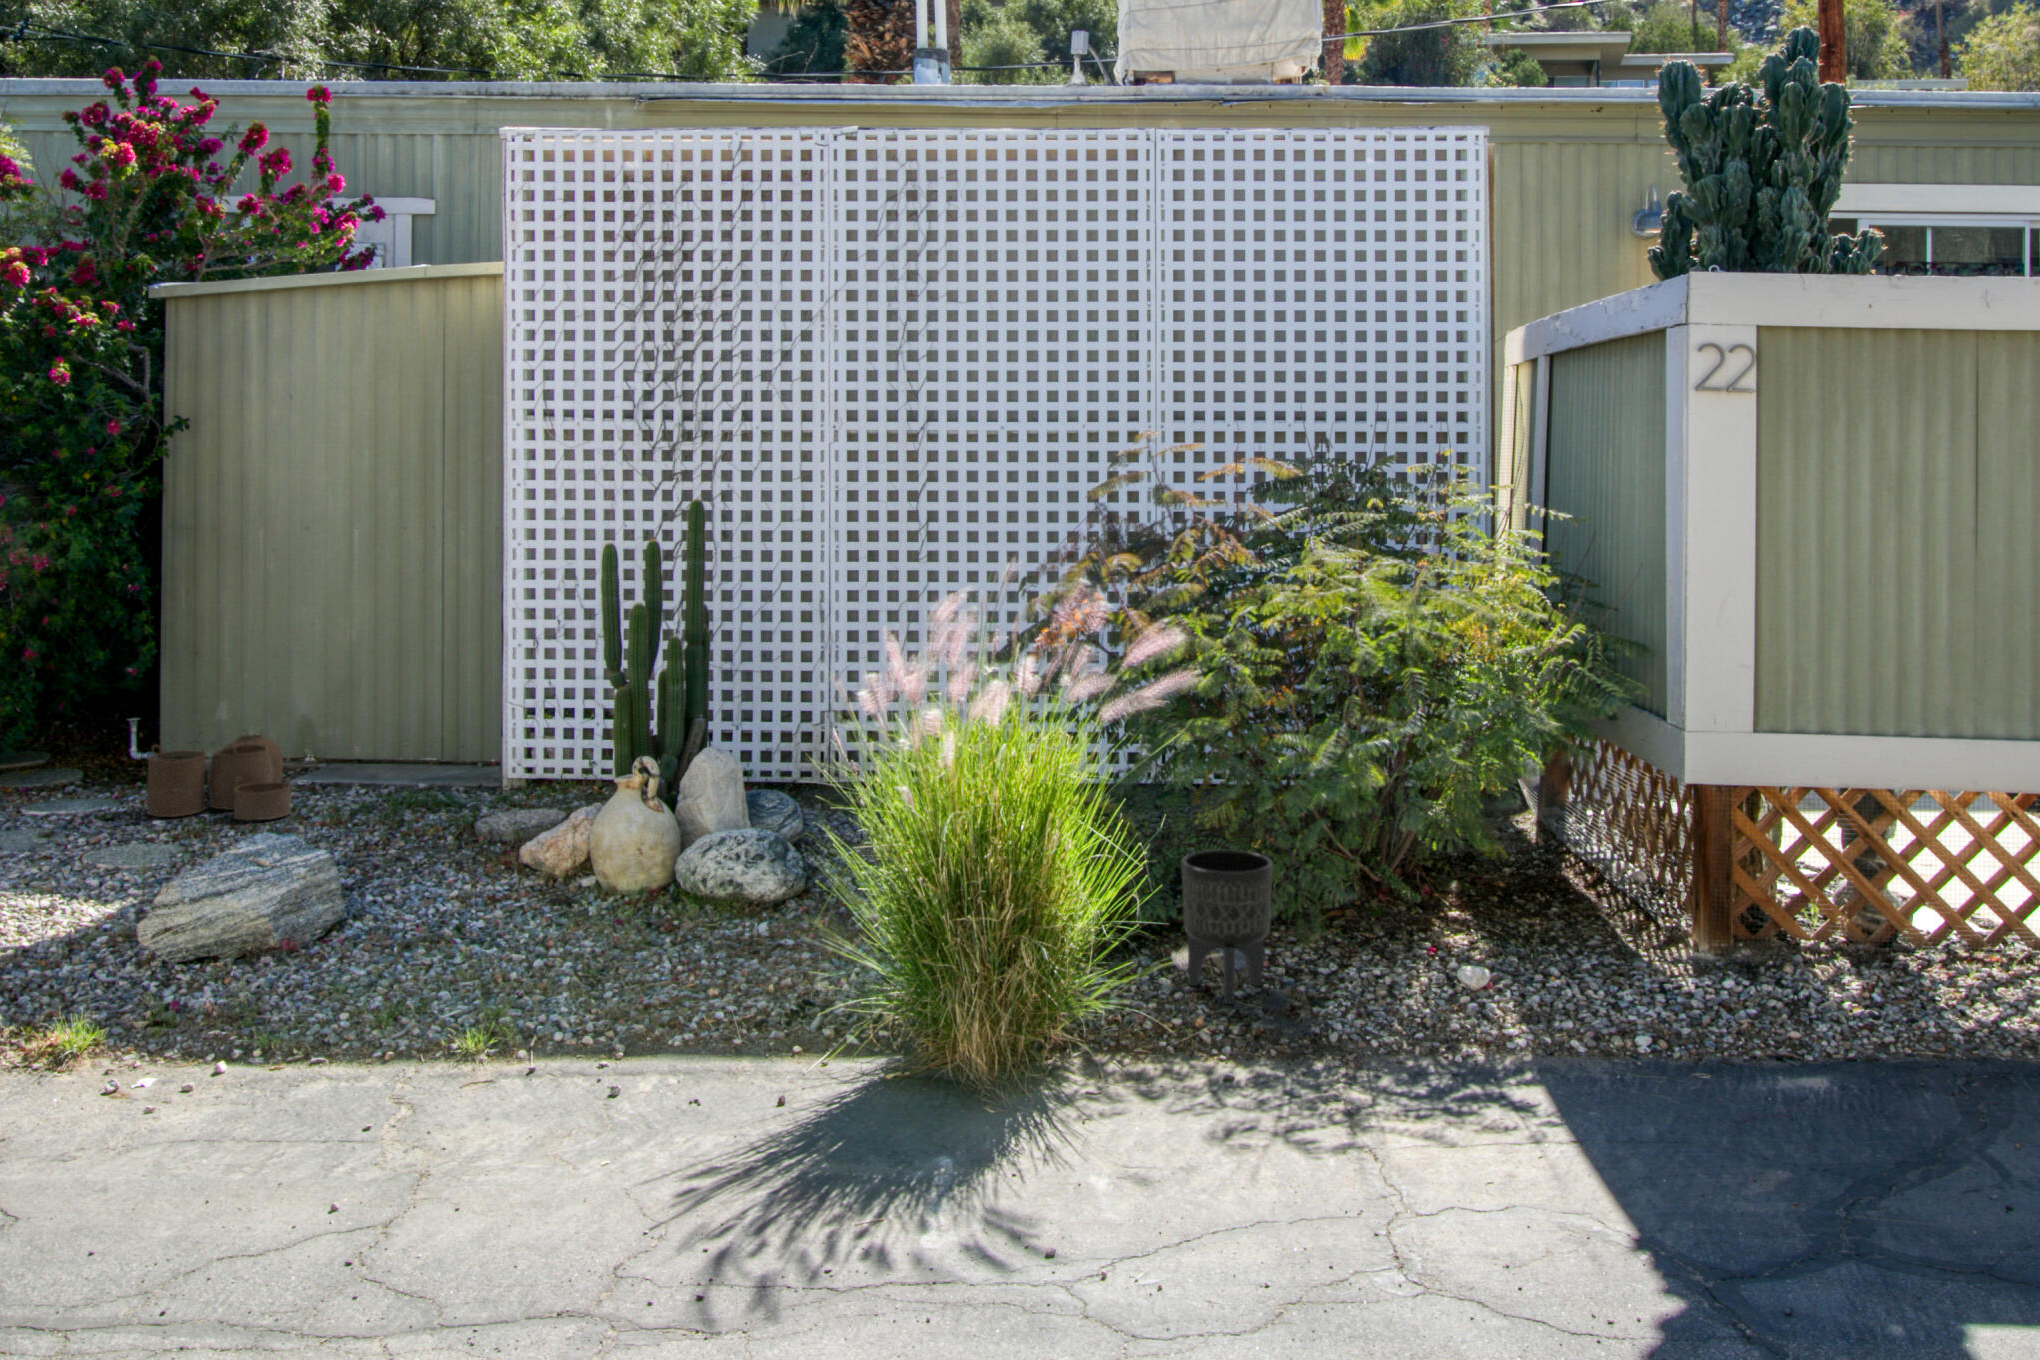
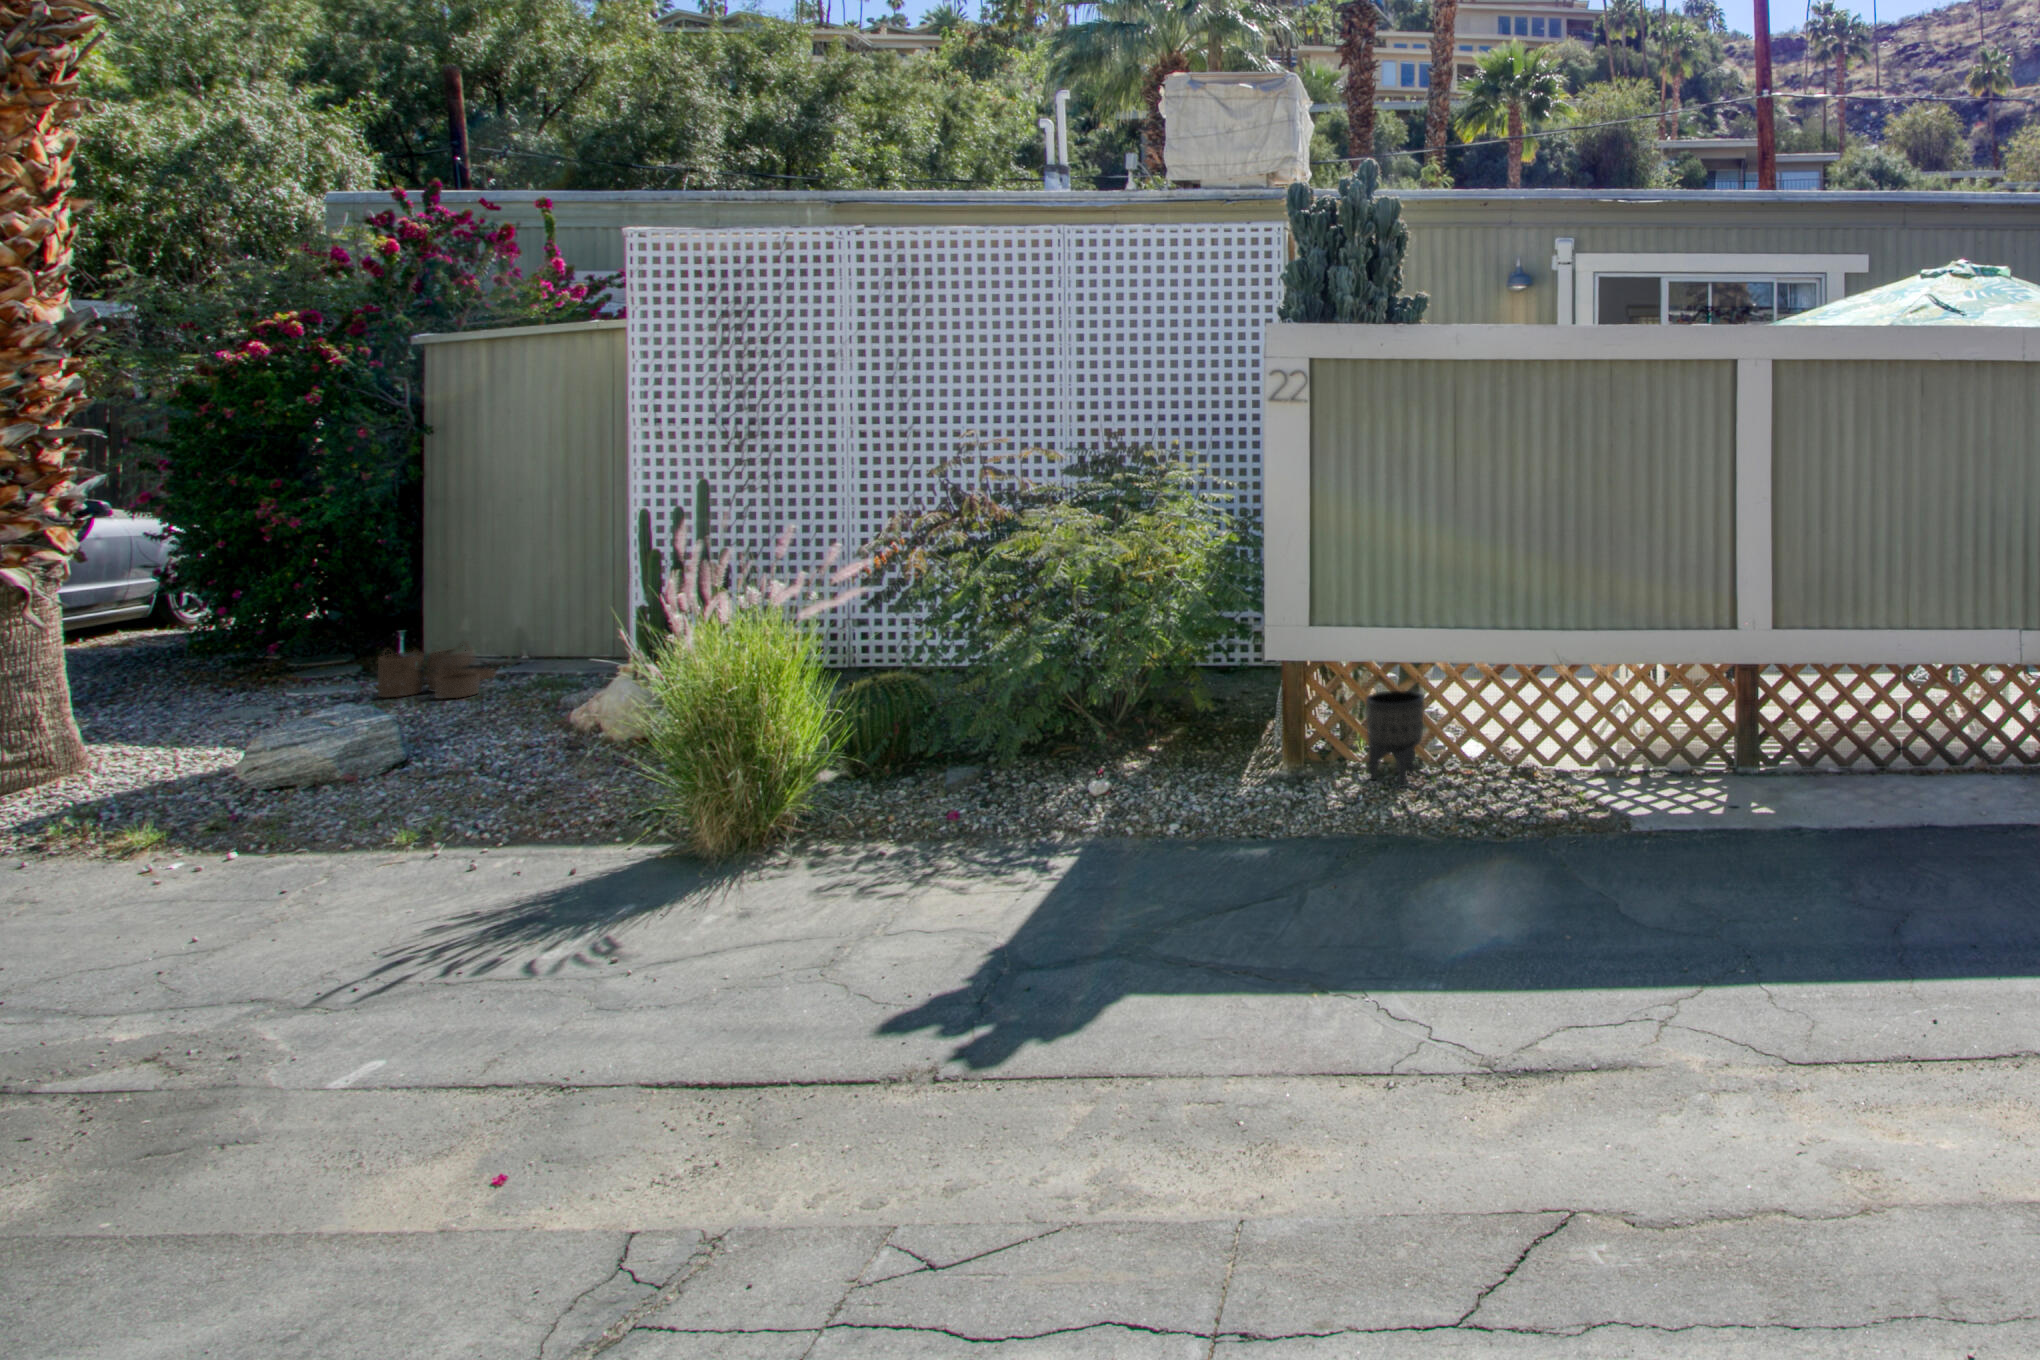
planter: present [1182,850,1273,1004] -> present [1366,690,1424,787]

